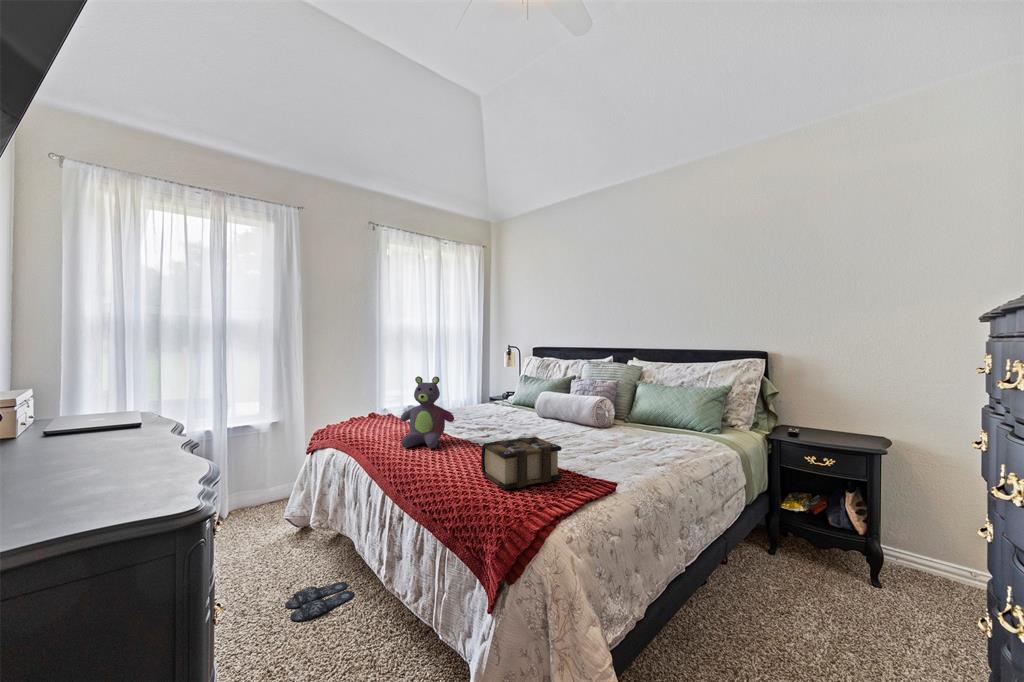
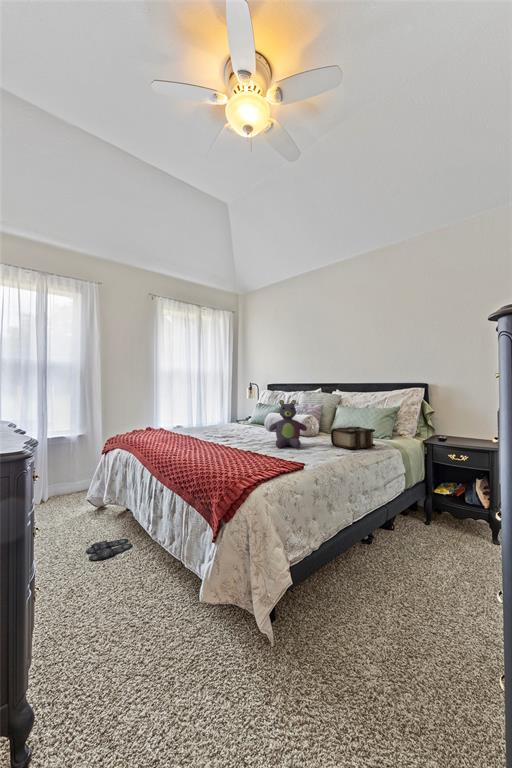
stuffed bear: present [401,376,454,448] -> present [269,400,307,448]
book: present [481,437,562,490] -> present [331,427,375,449]

